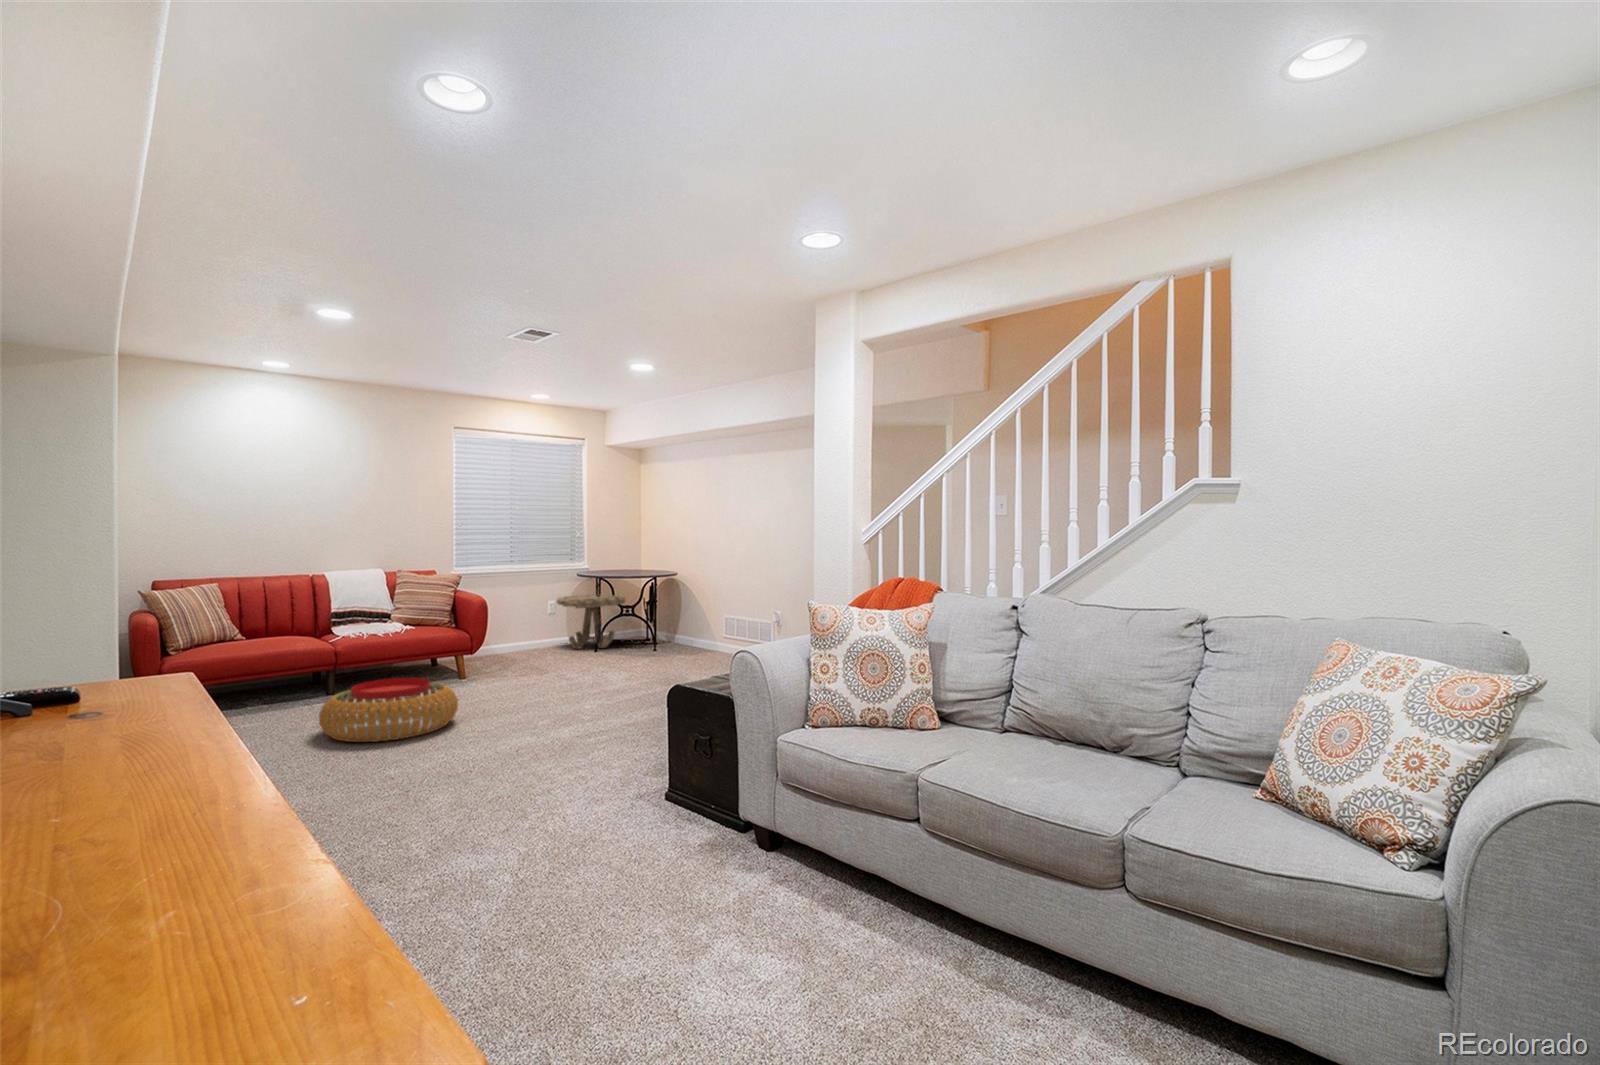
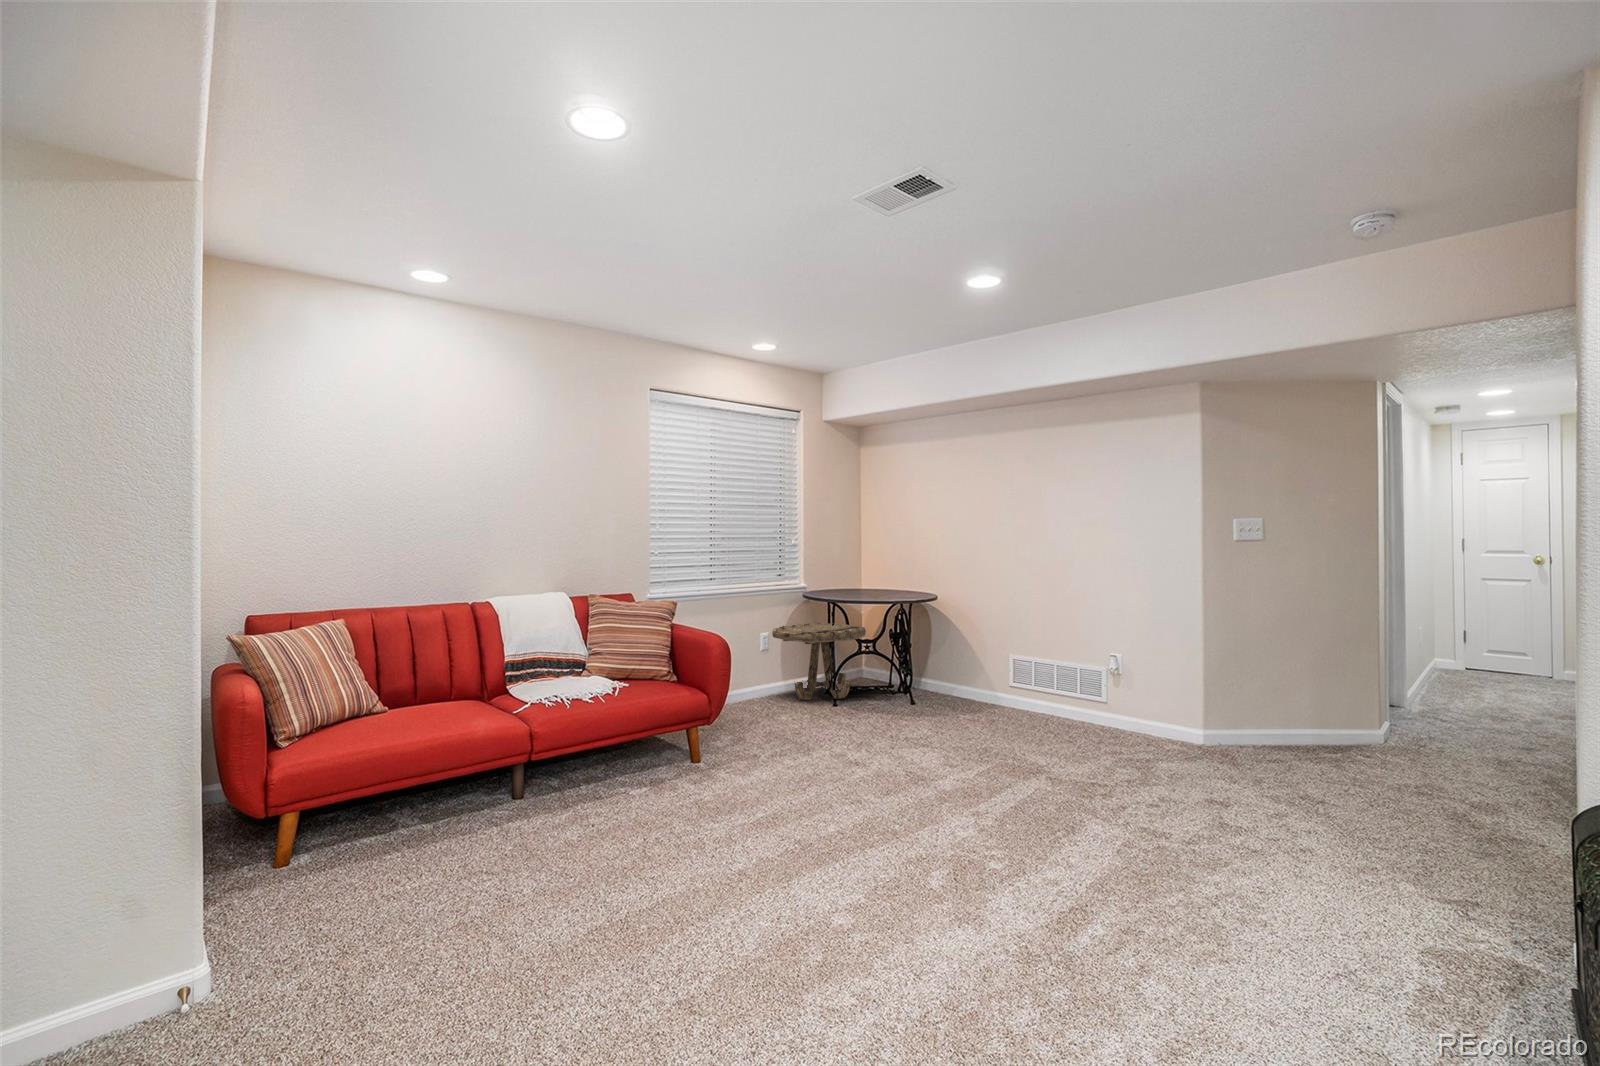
pouf: present [319,678,458,742] -> none [552,795,785,953]

